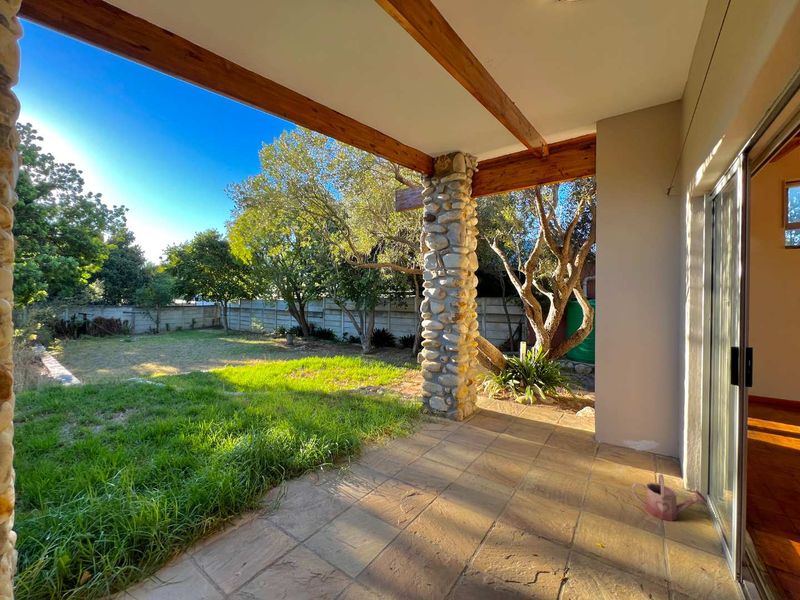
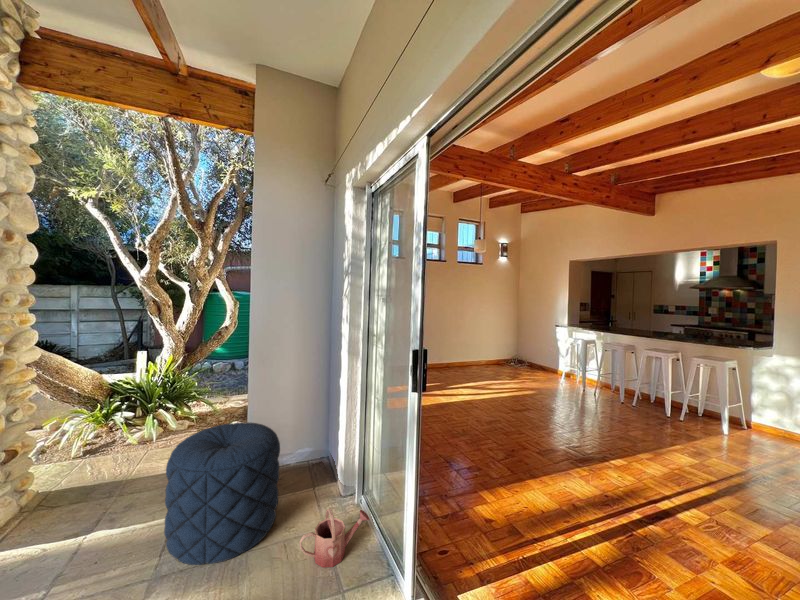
pouf: none [540,392,620,480] -> present [164,422,280,565]

